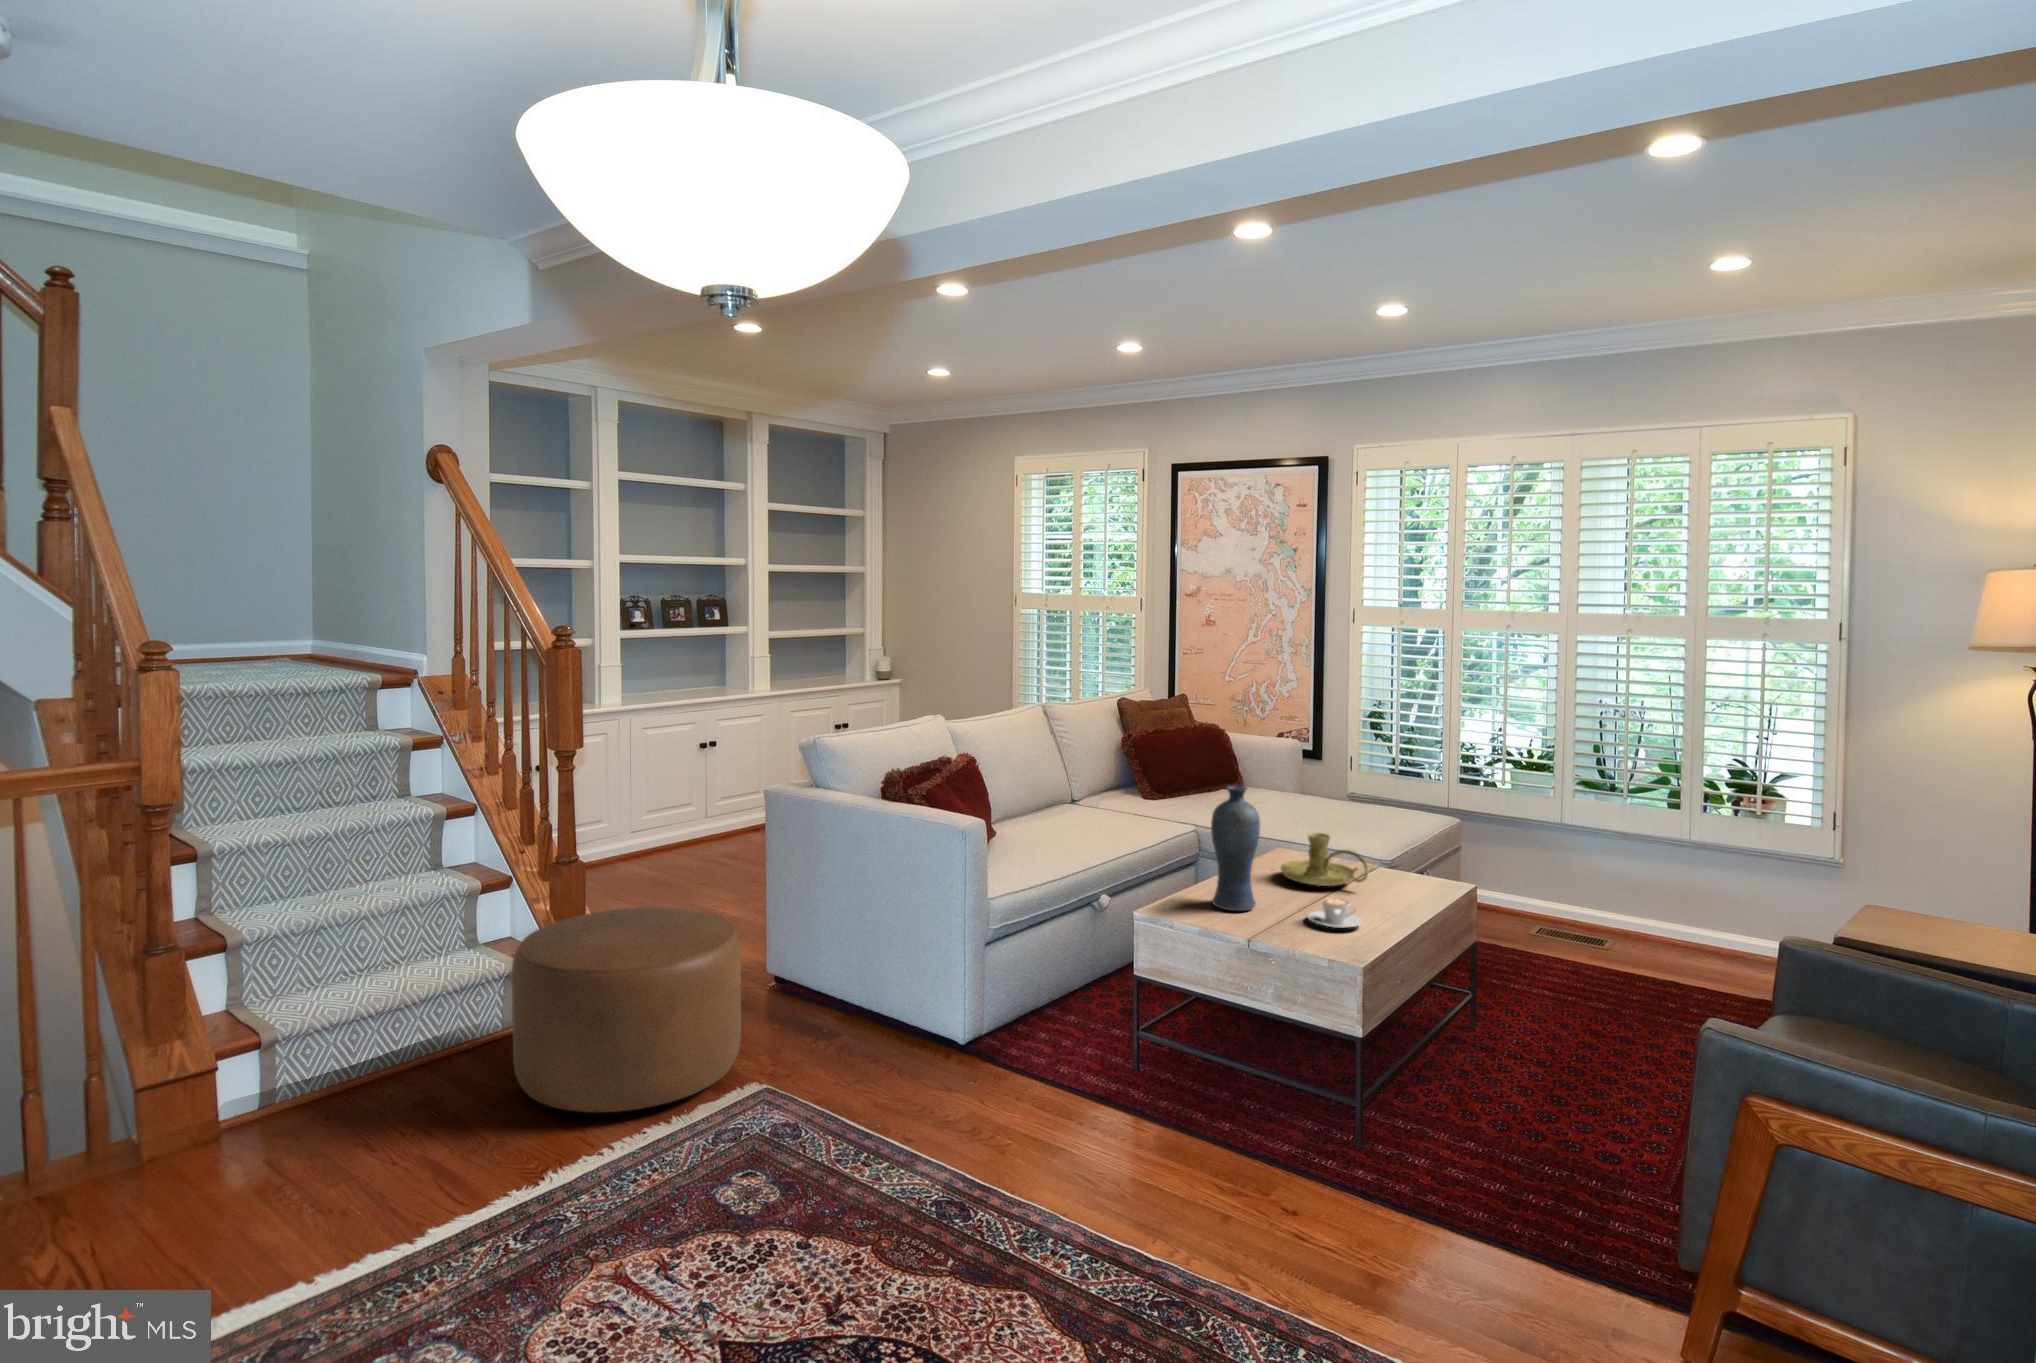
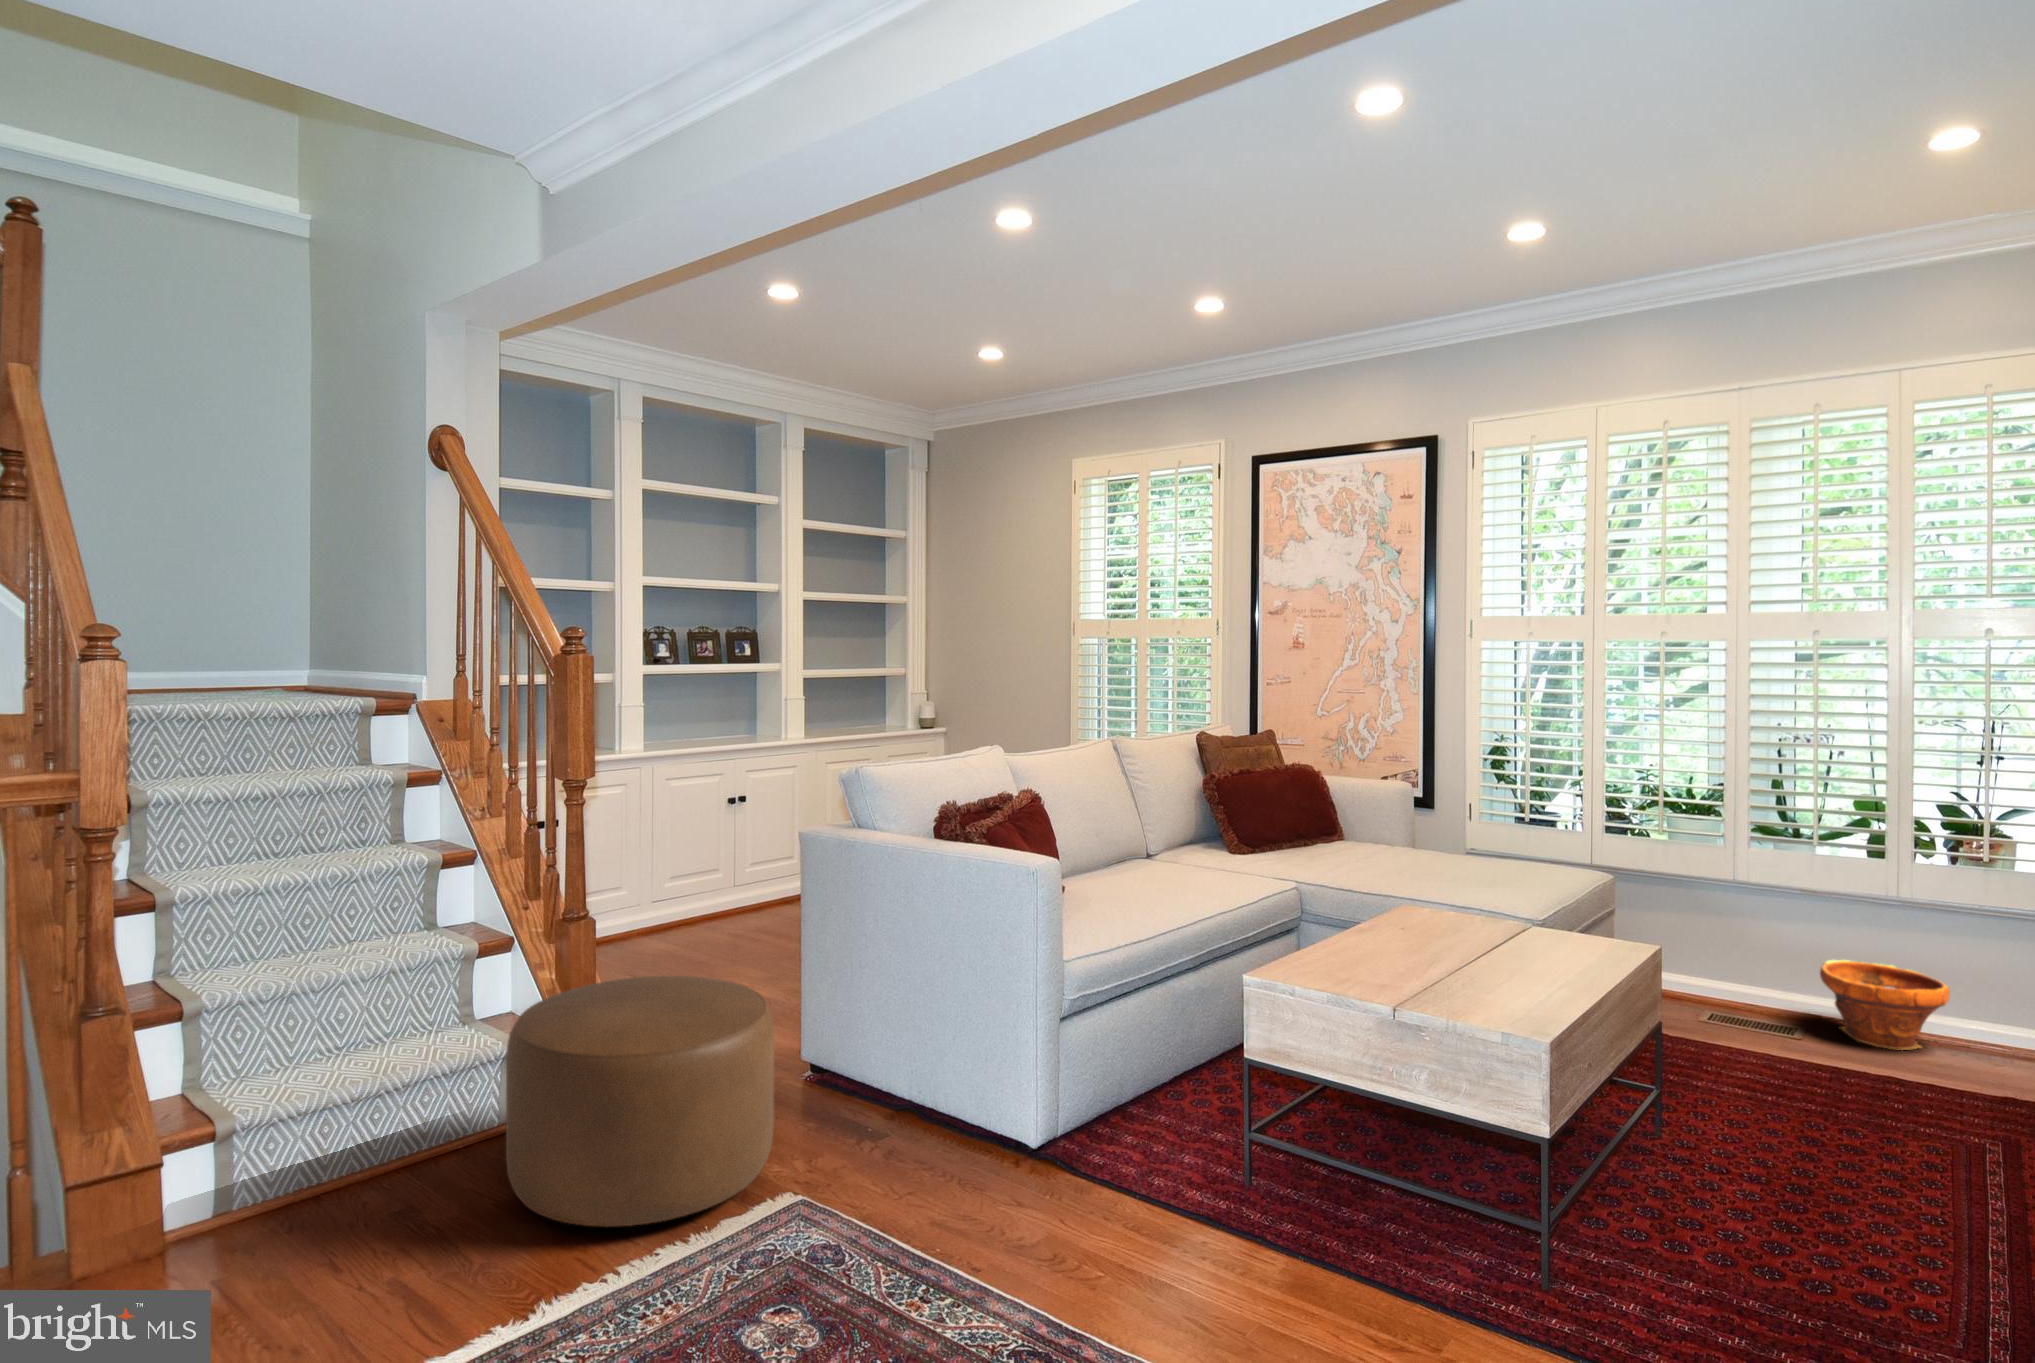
vase: present [1211,786,1260,911] -> none [1331,839,1391,990]
candle holder: present [1281,833,1369,886] -> none [1407,895,1517,959]
planter: none [1644,887,1748,961] -> present [1820,960,1950,1050]
coffee cup: present [1308,898,1363,928] -> none [1452,976,1521,1013]

